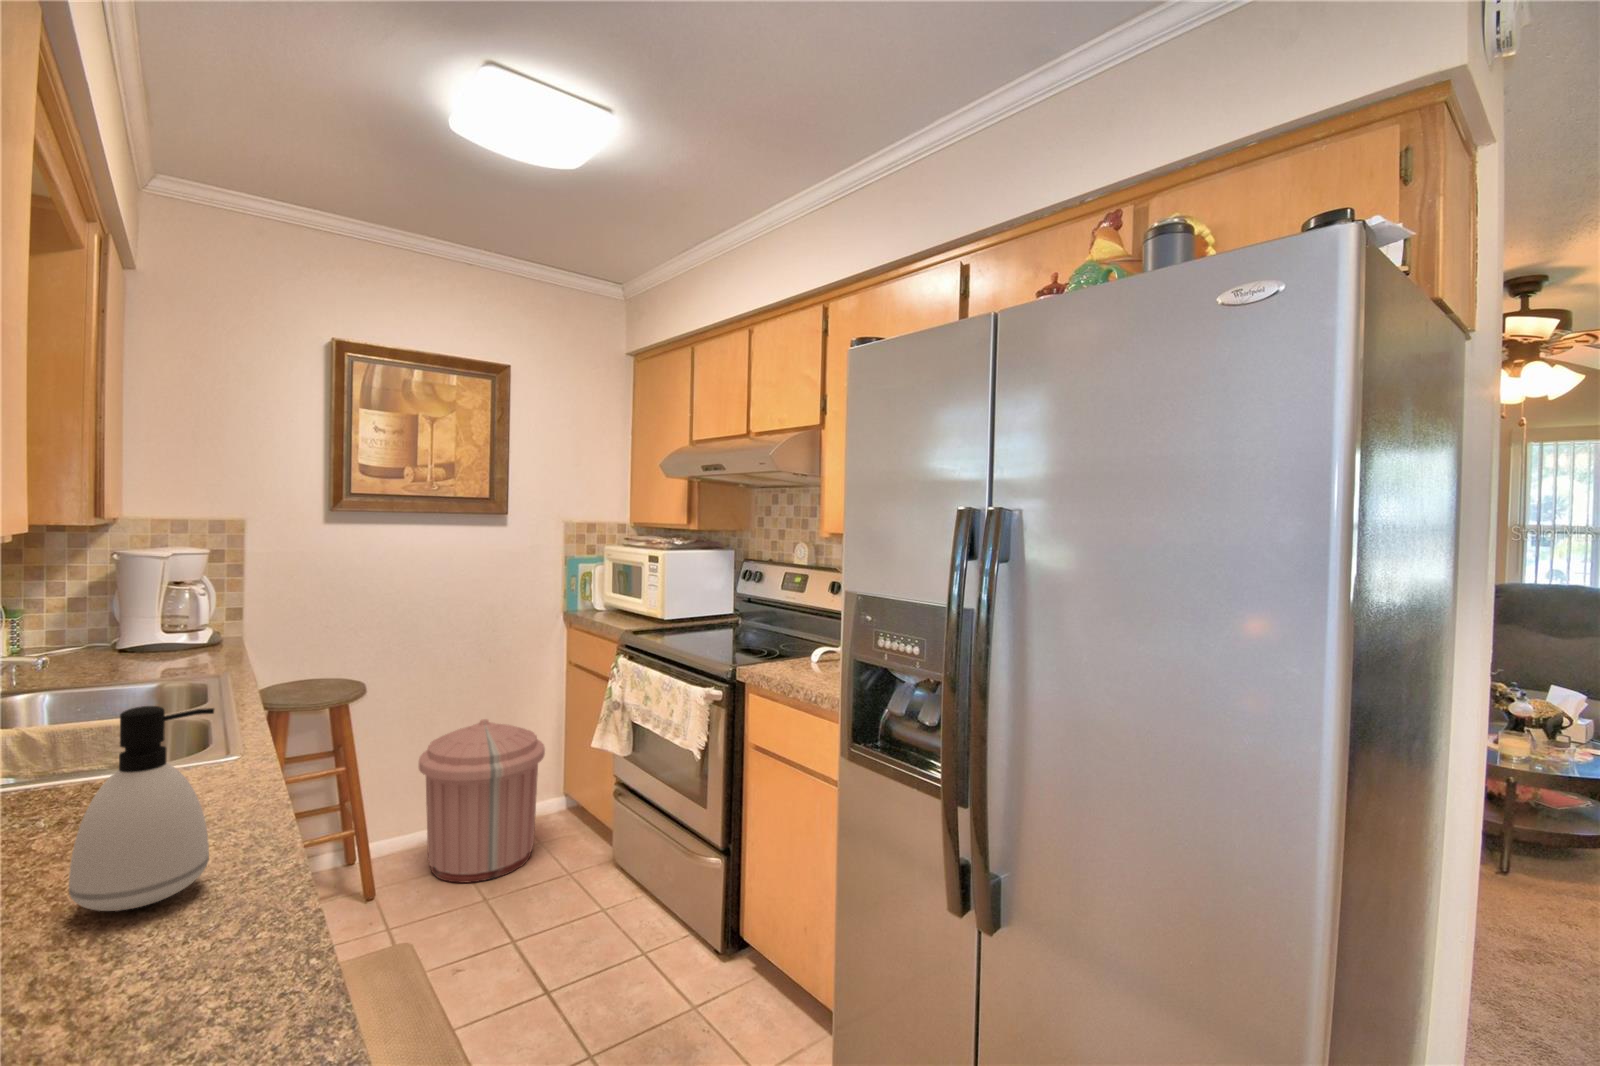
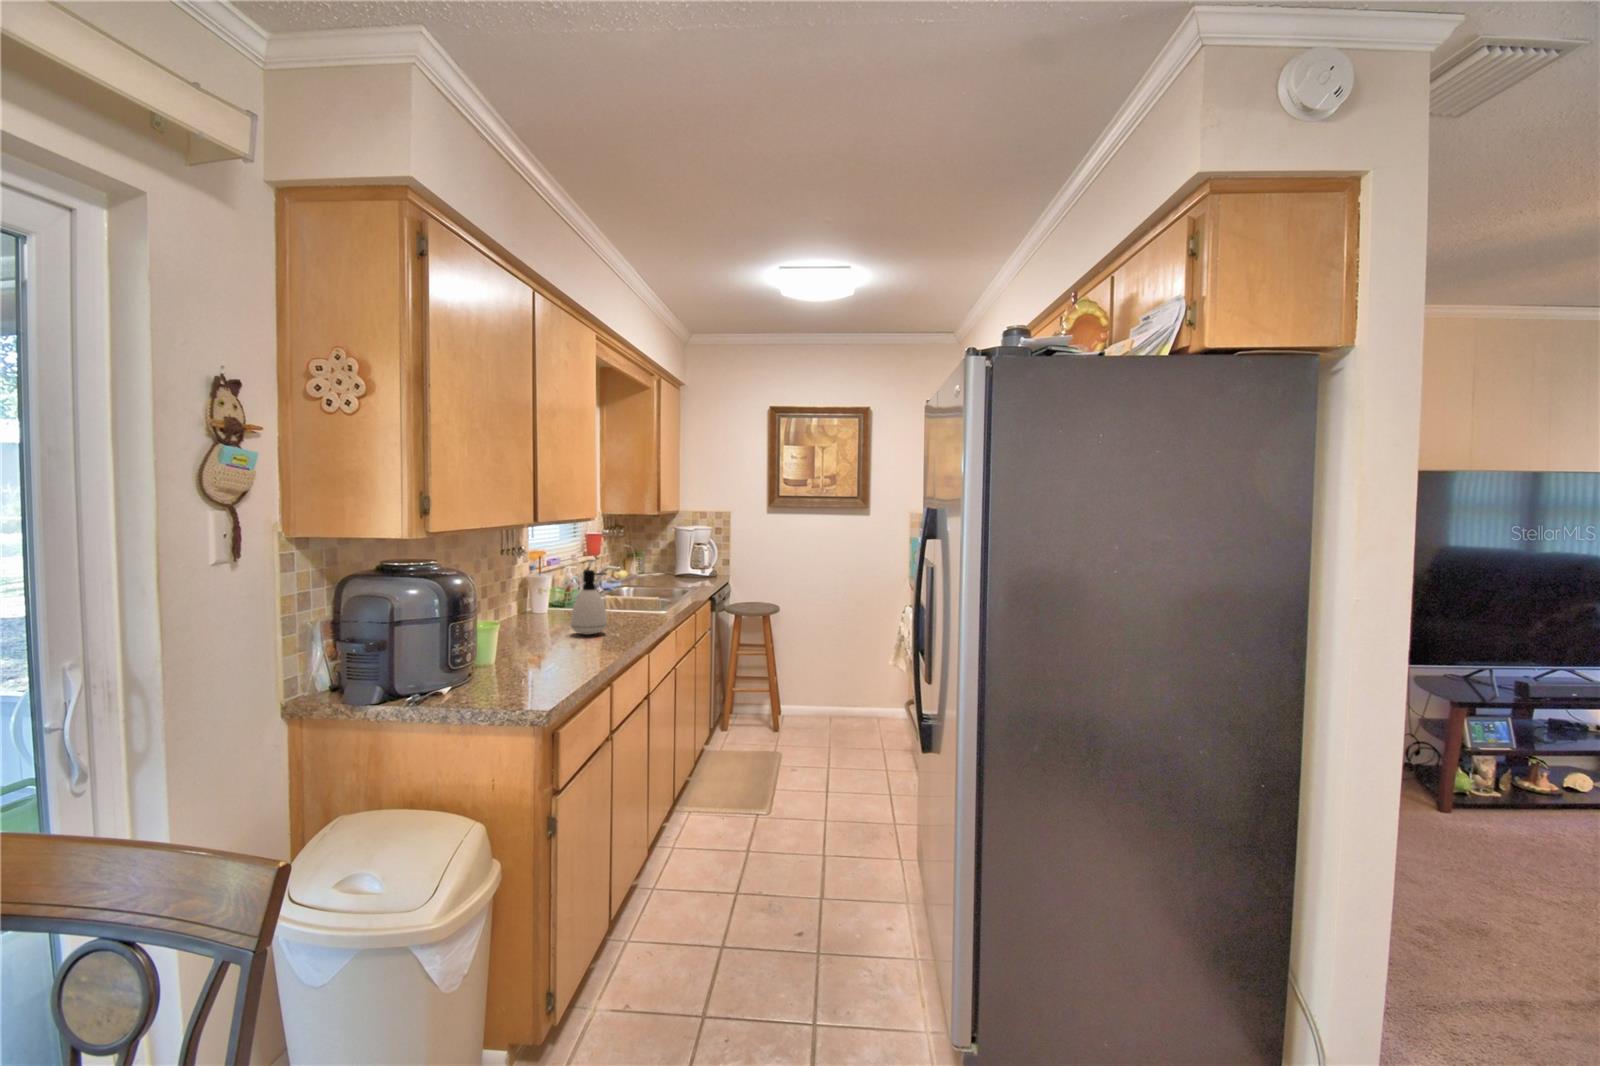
trash can: present [419,719,545,883] -> none [807,639,881,738]

